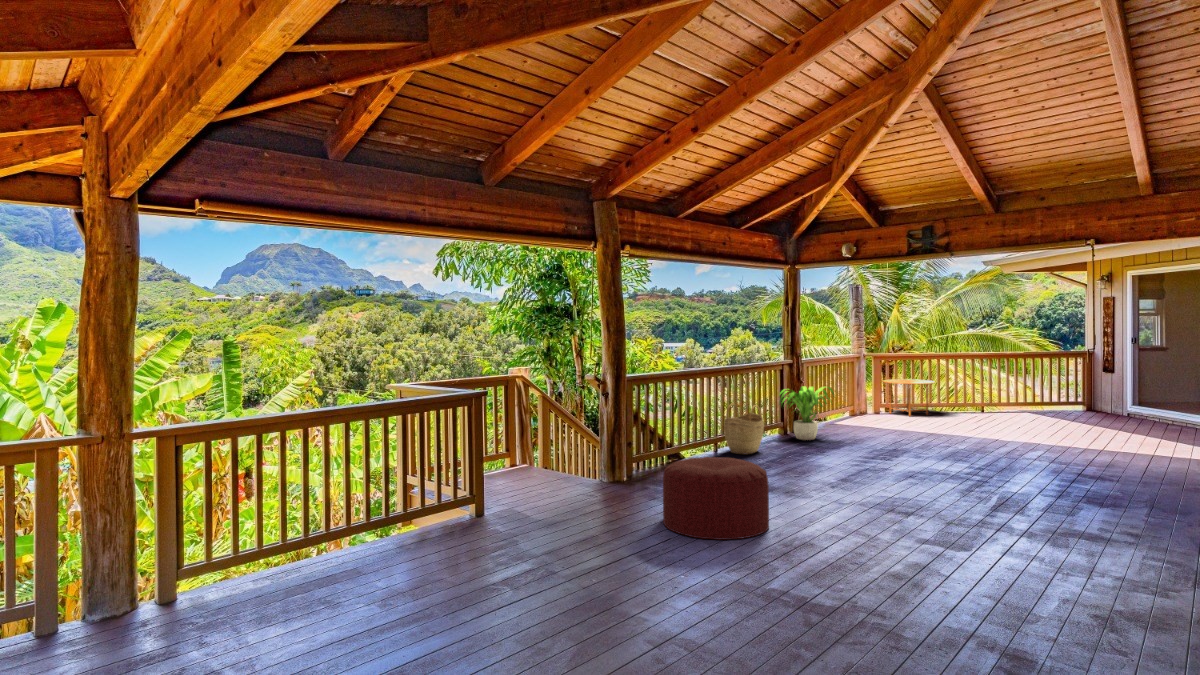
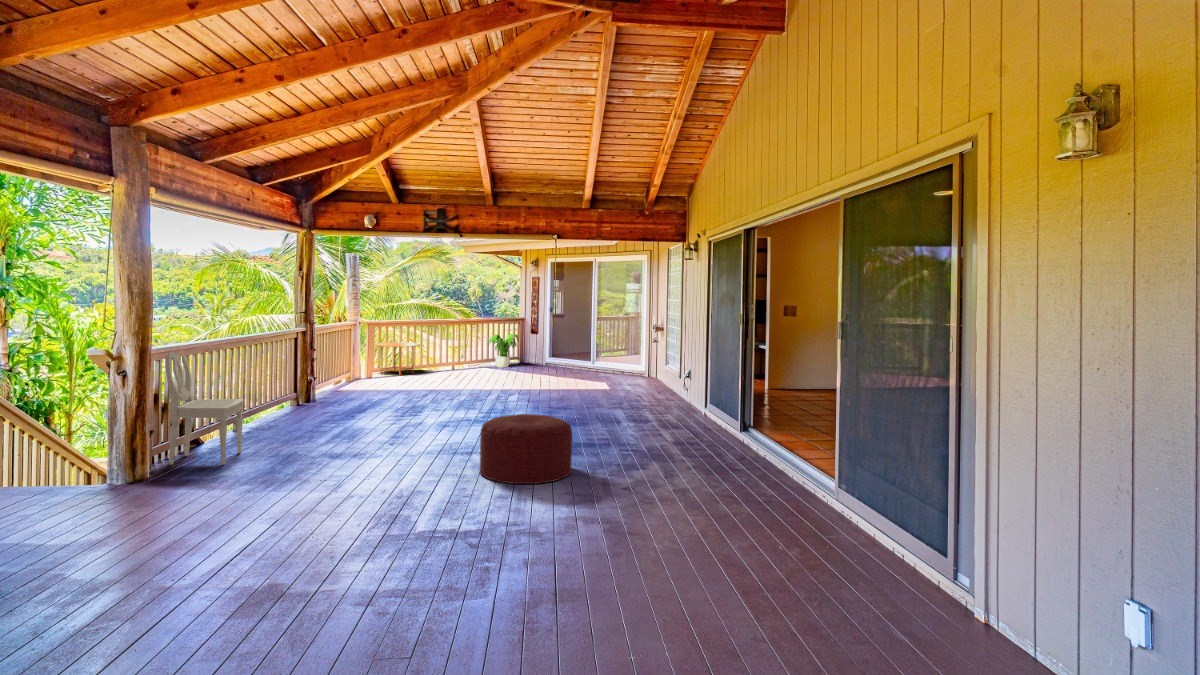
dining chair: none [635,374,697,482] -> present [165,352,244,465]
potted plant: present [780,386,834,440] -> present [488,334,519,367]
woven basket: present [724,404,764,454] -> none [252,373,295,426]
ottoman: present [663,457,769,540] -> present [480,414,572,484]

